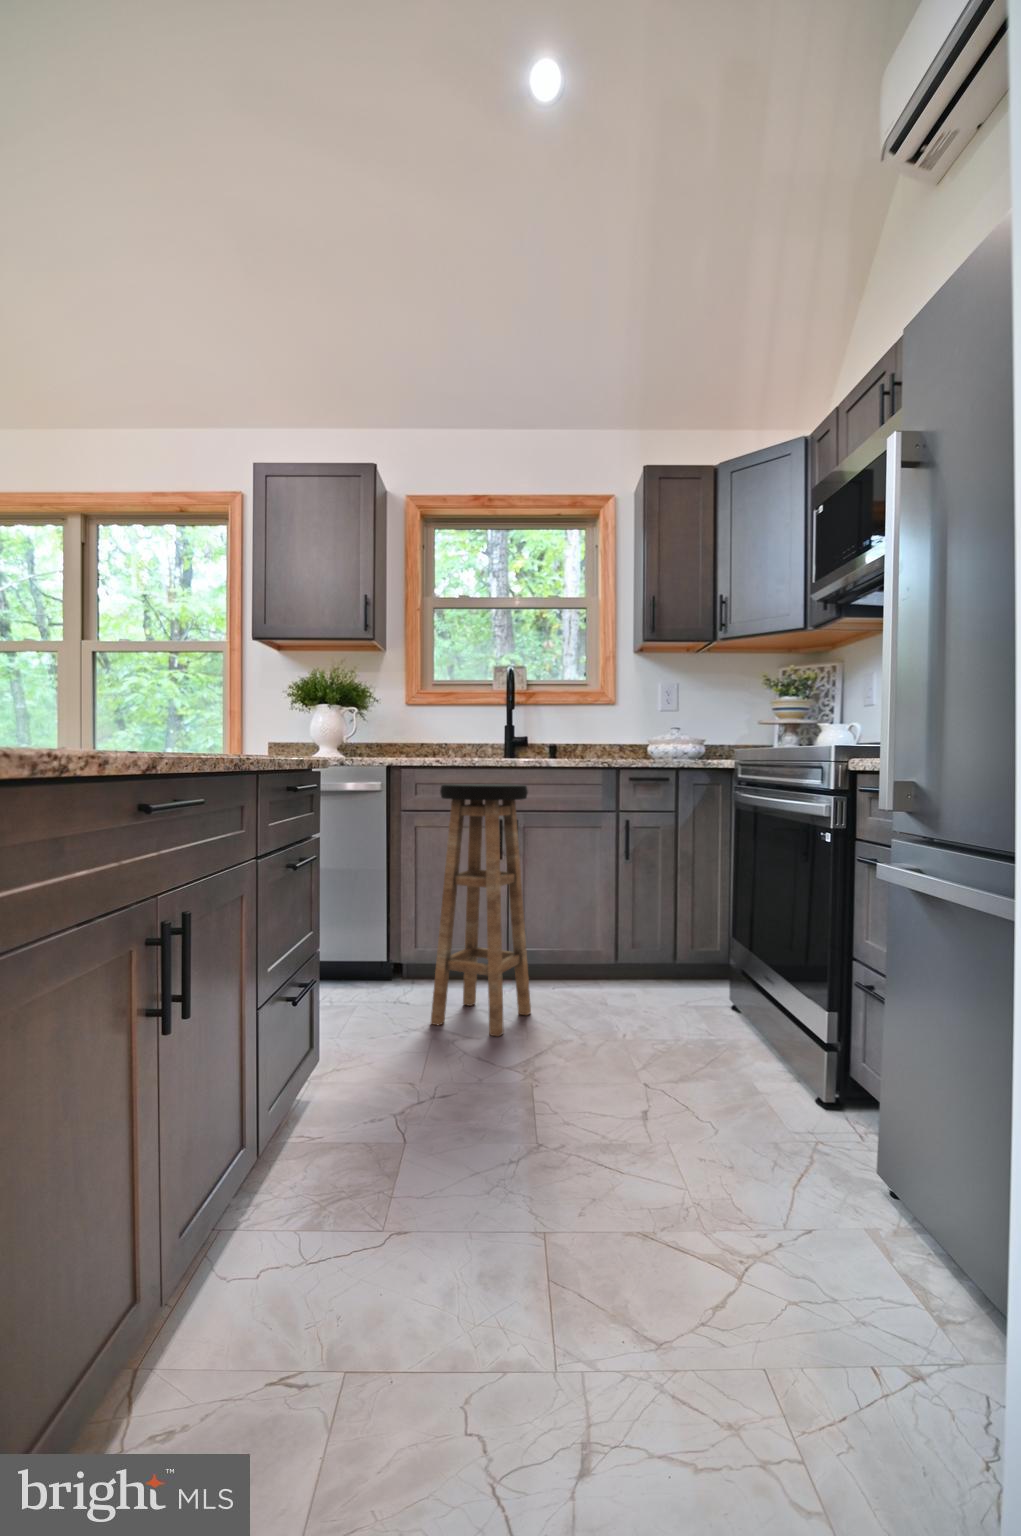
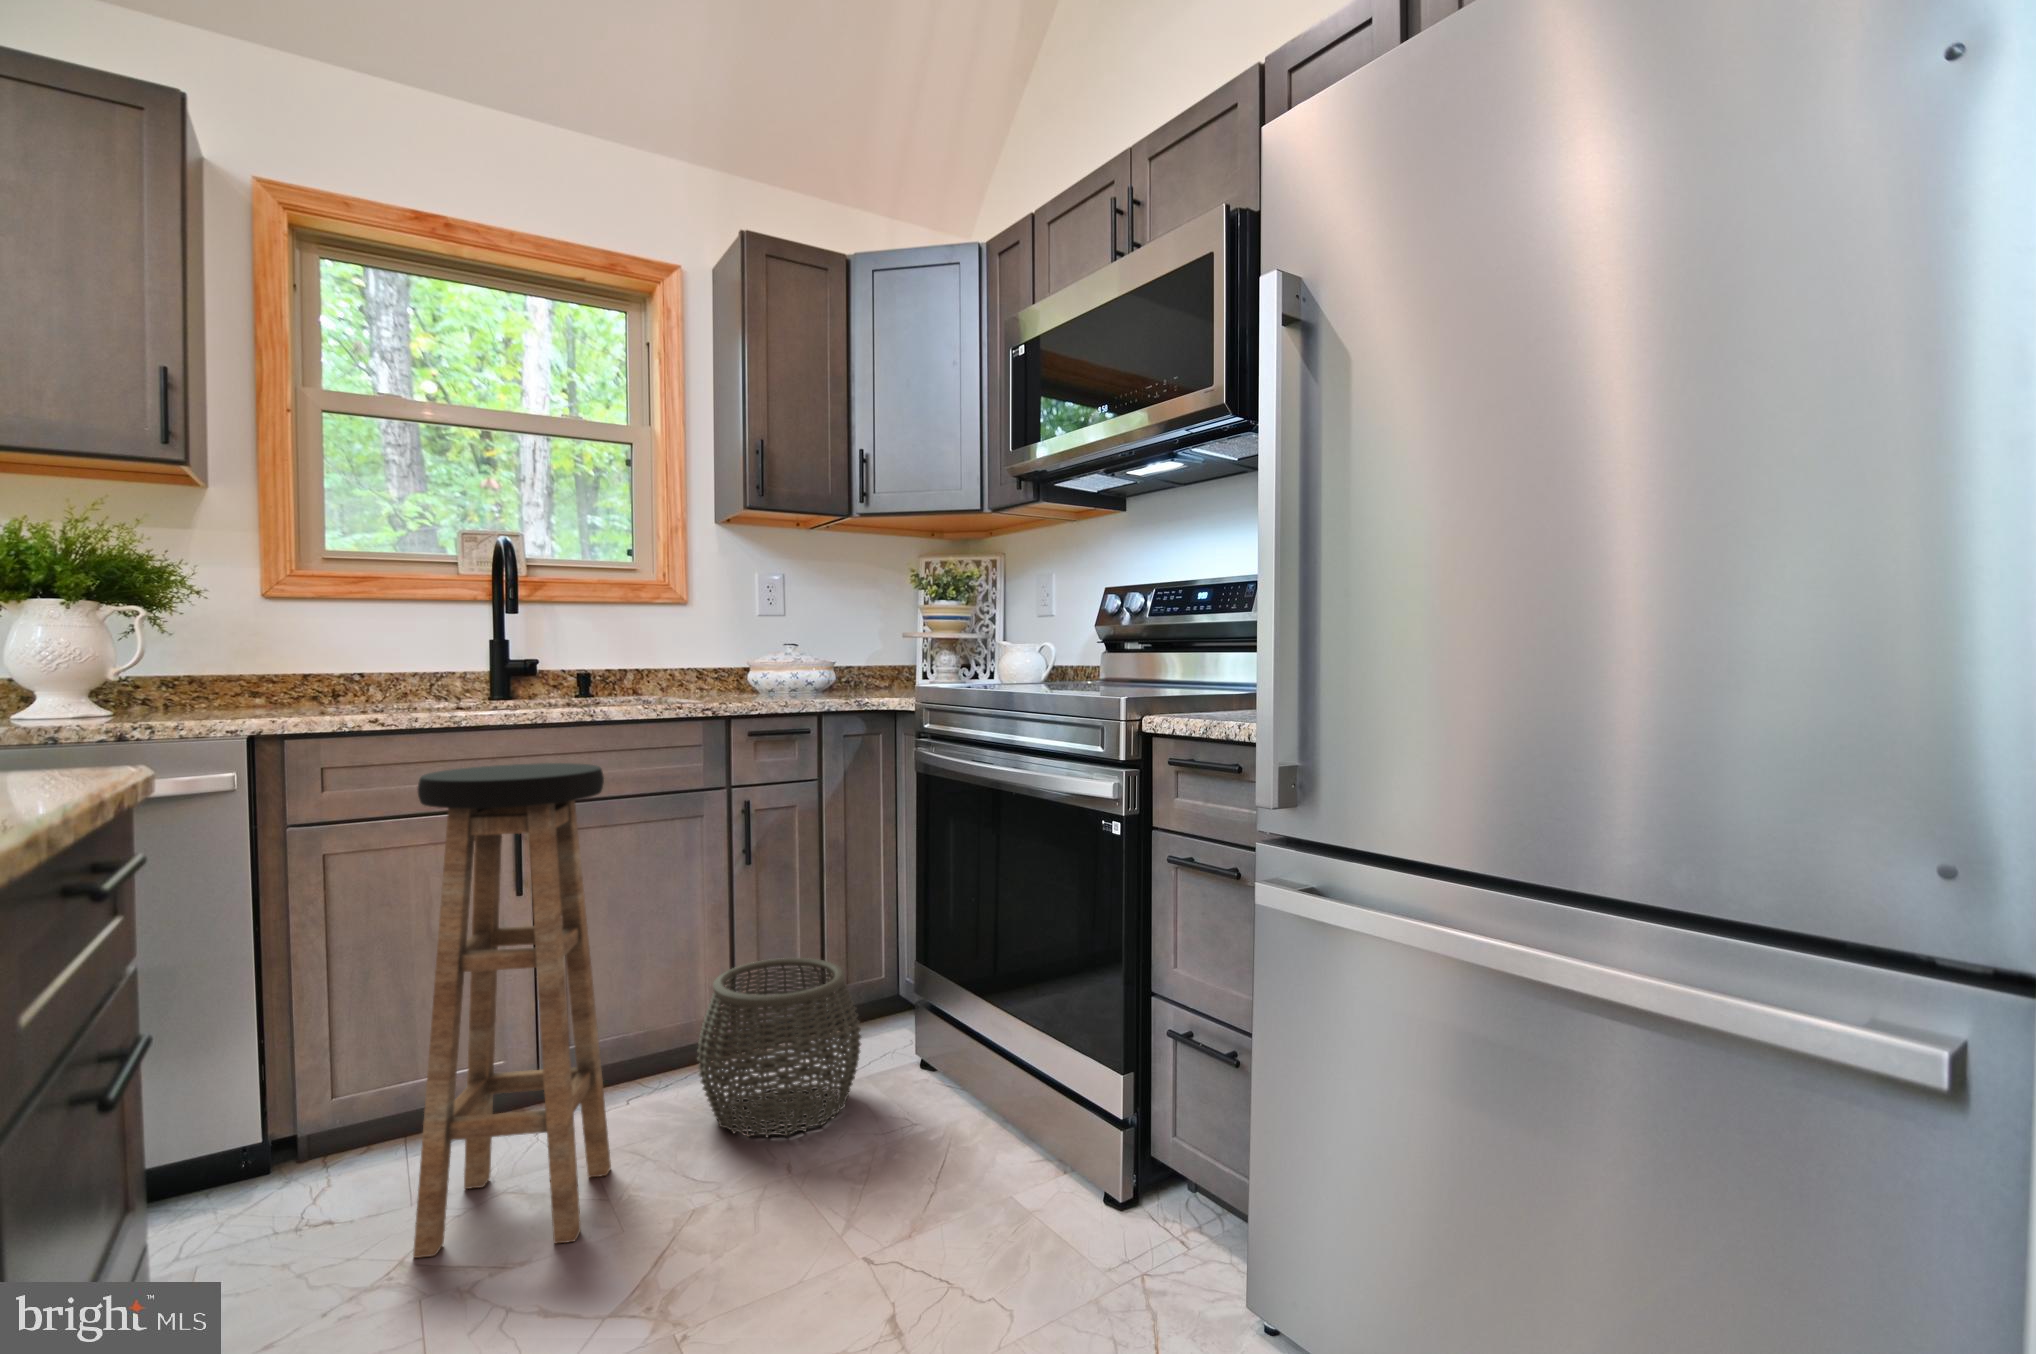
woven basket: none [584,918,685,1022] -> present [697,958,861,1137]

